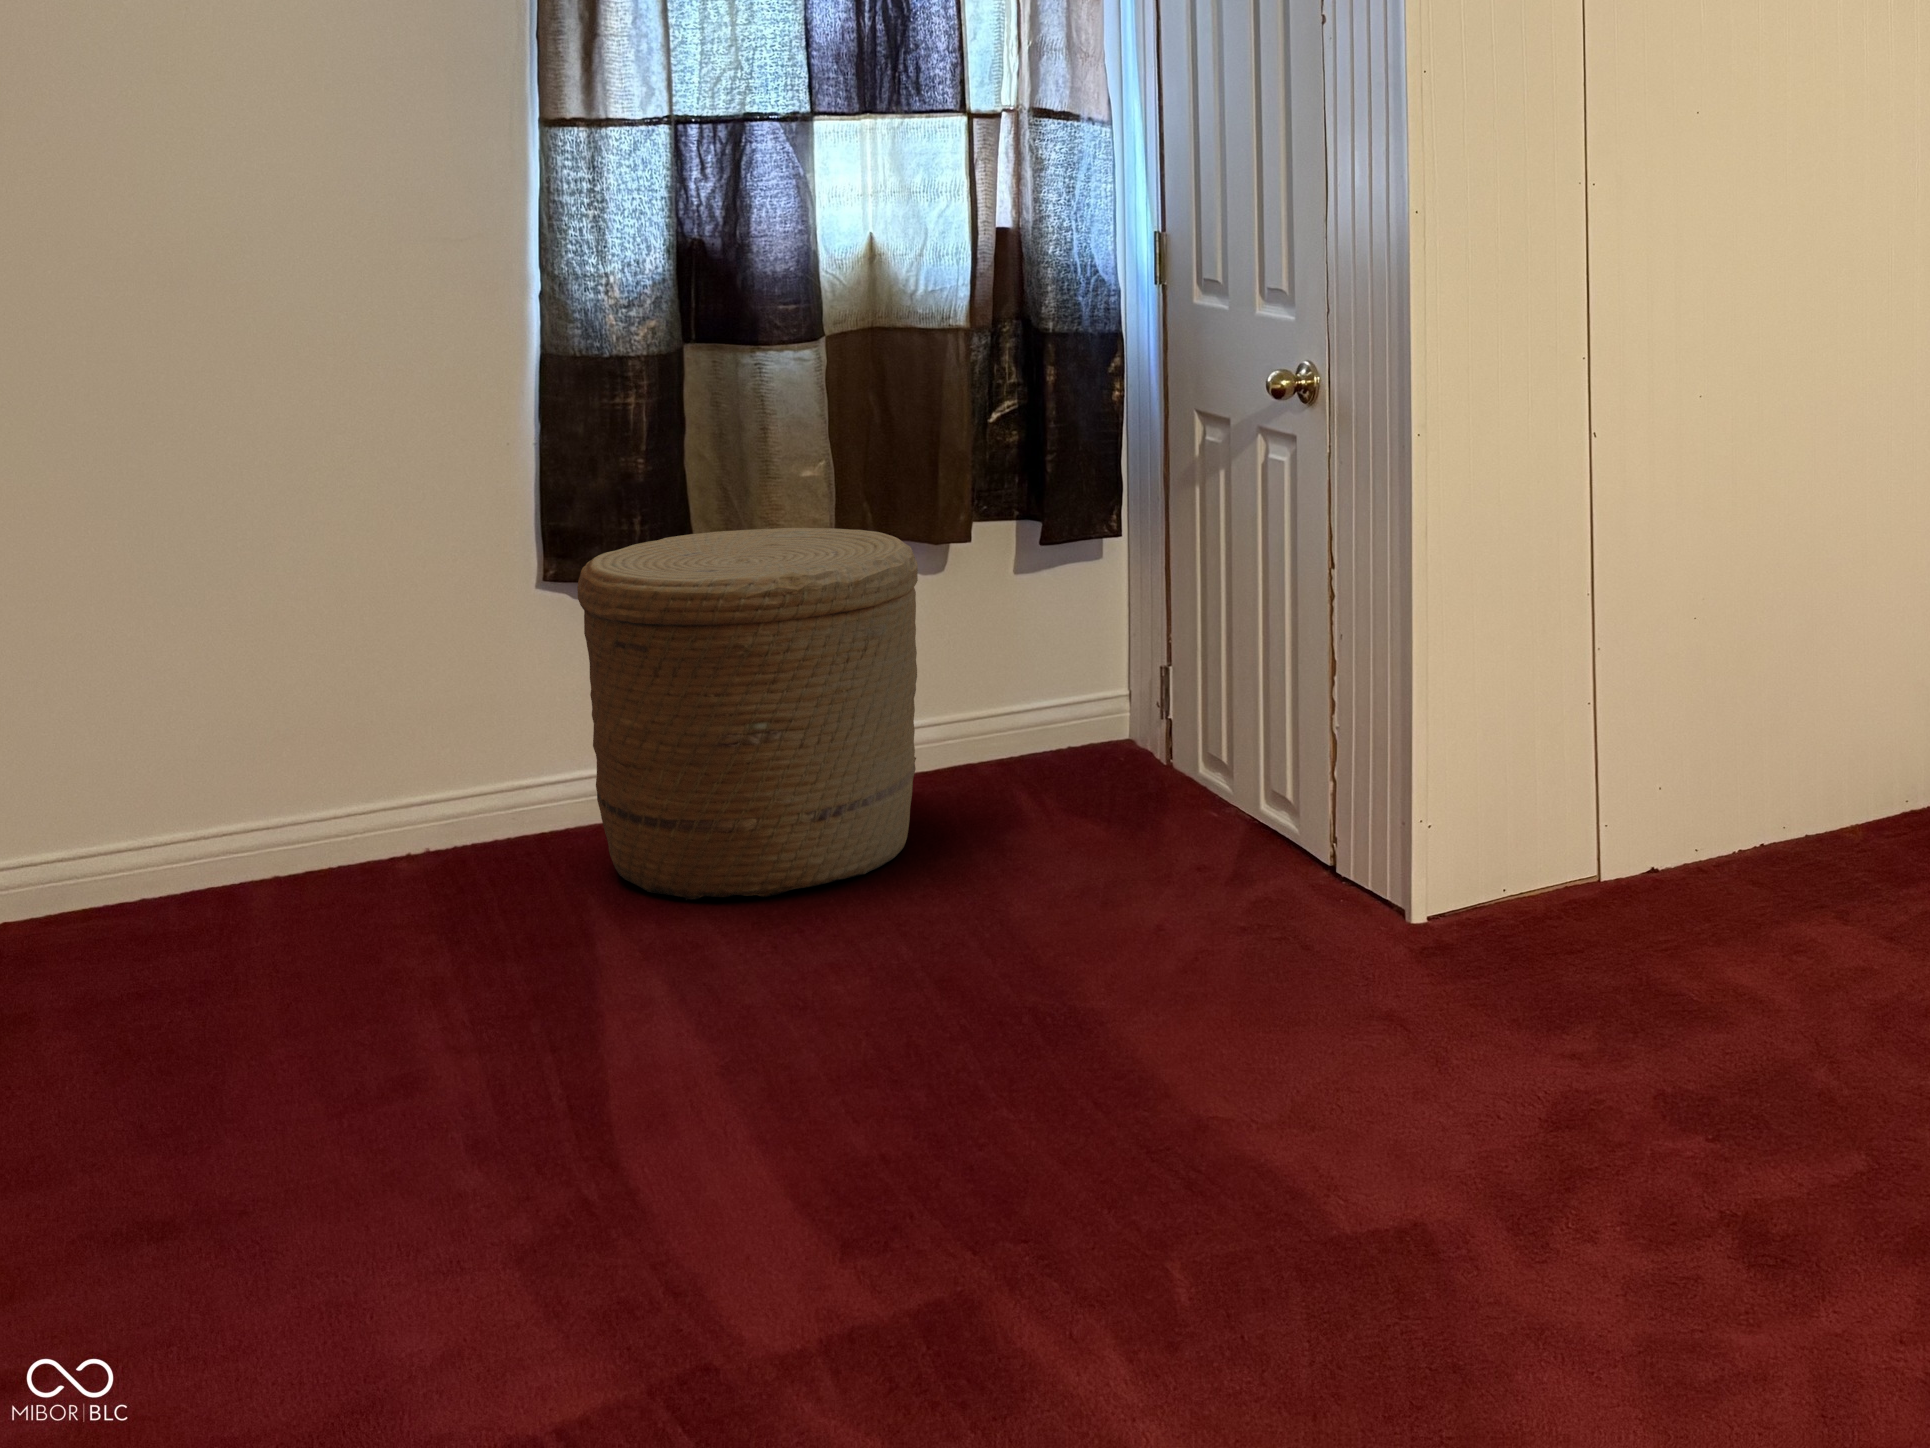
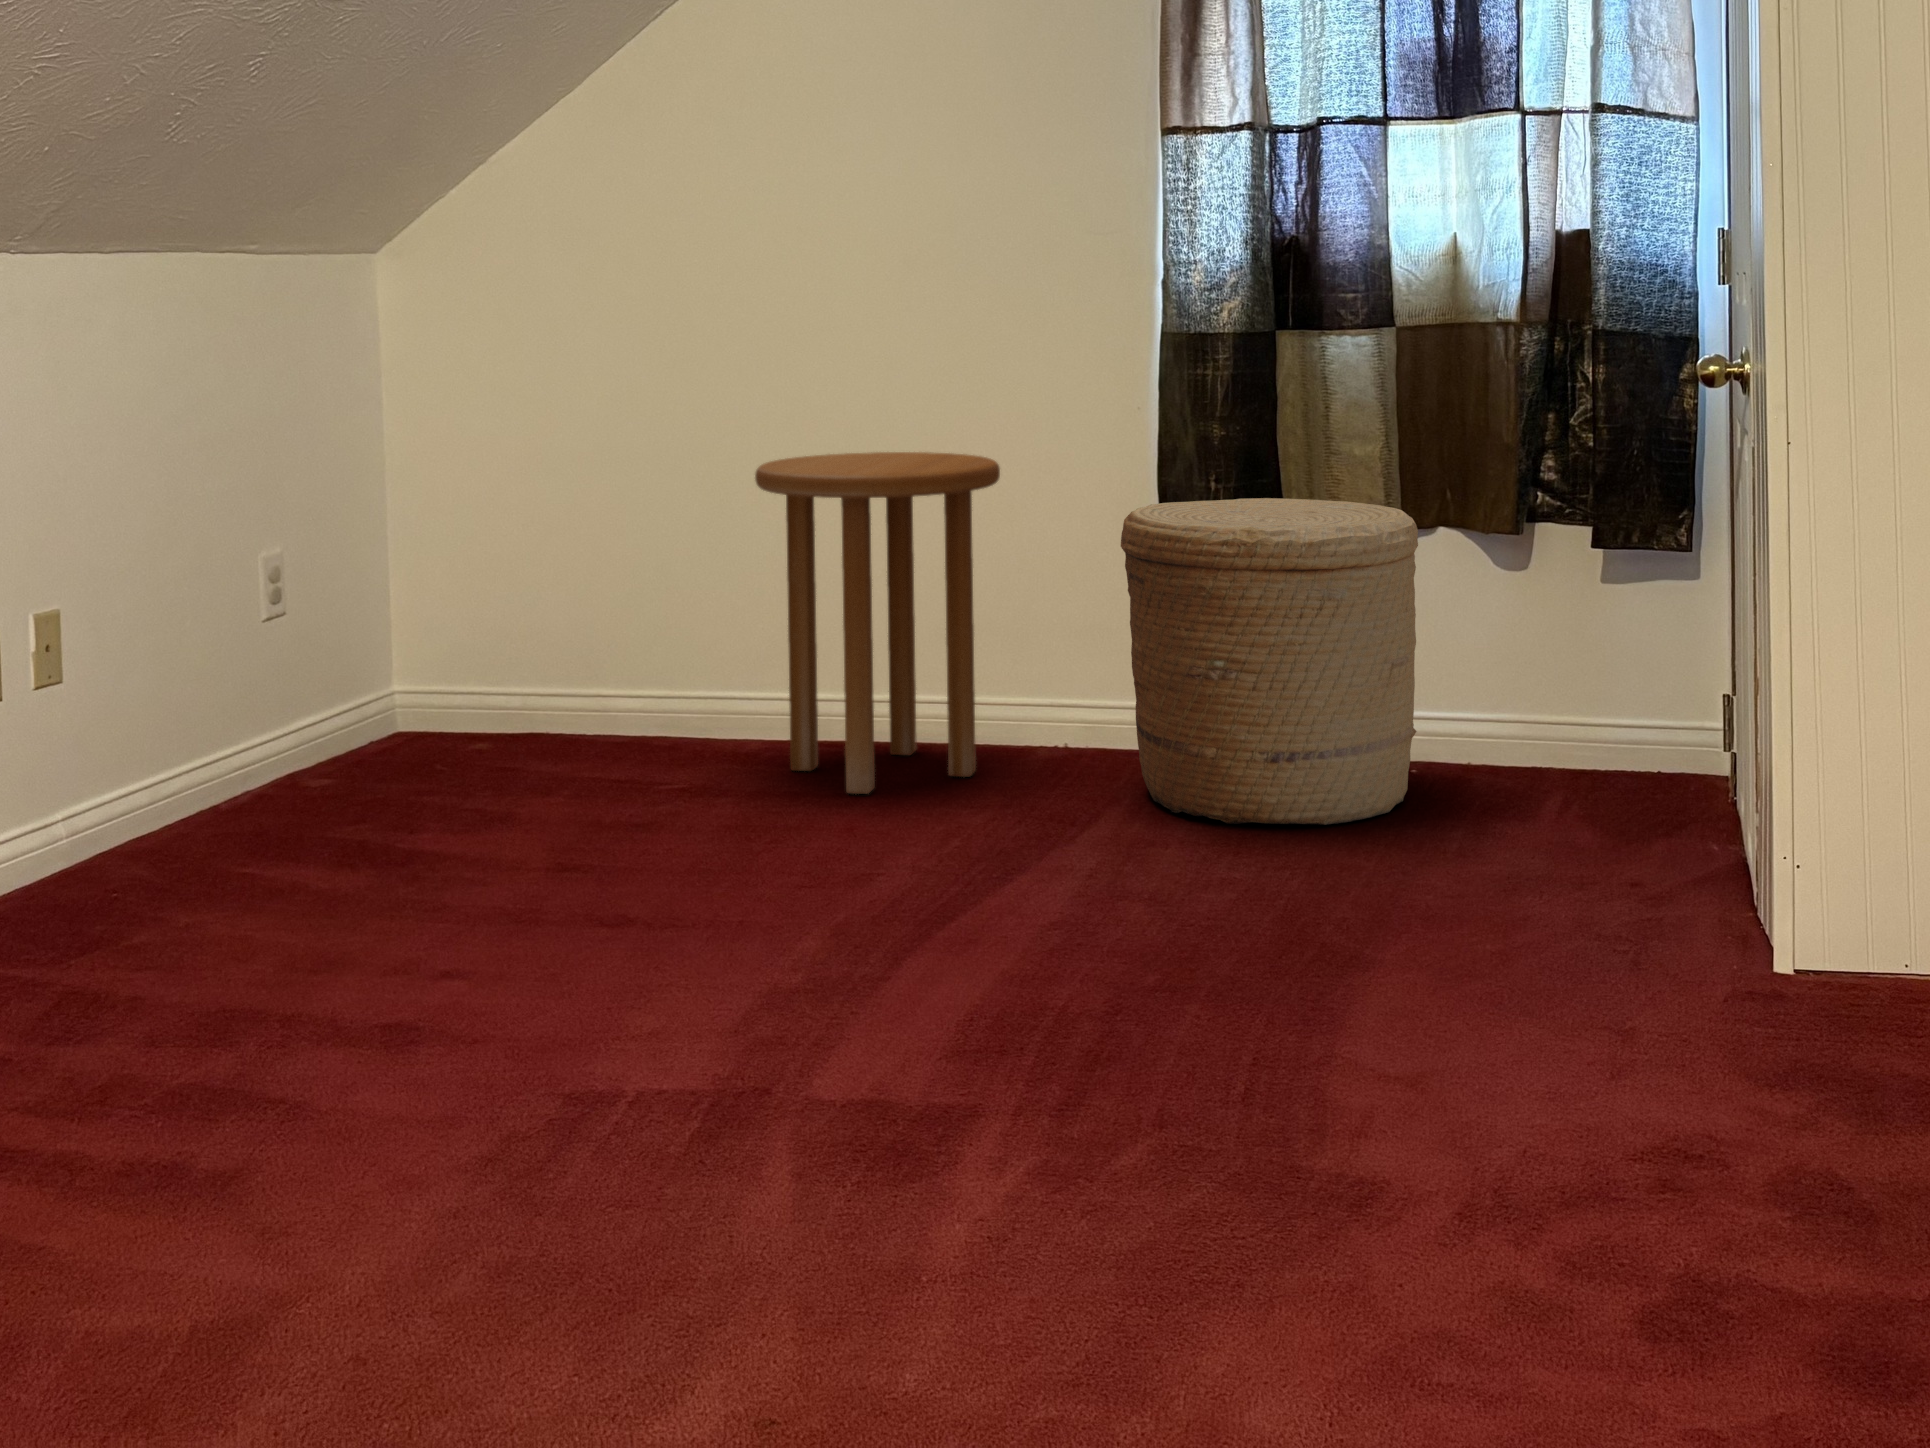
side table: none [45,524,403,974] -> present [755,452,1000,794]

